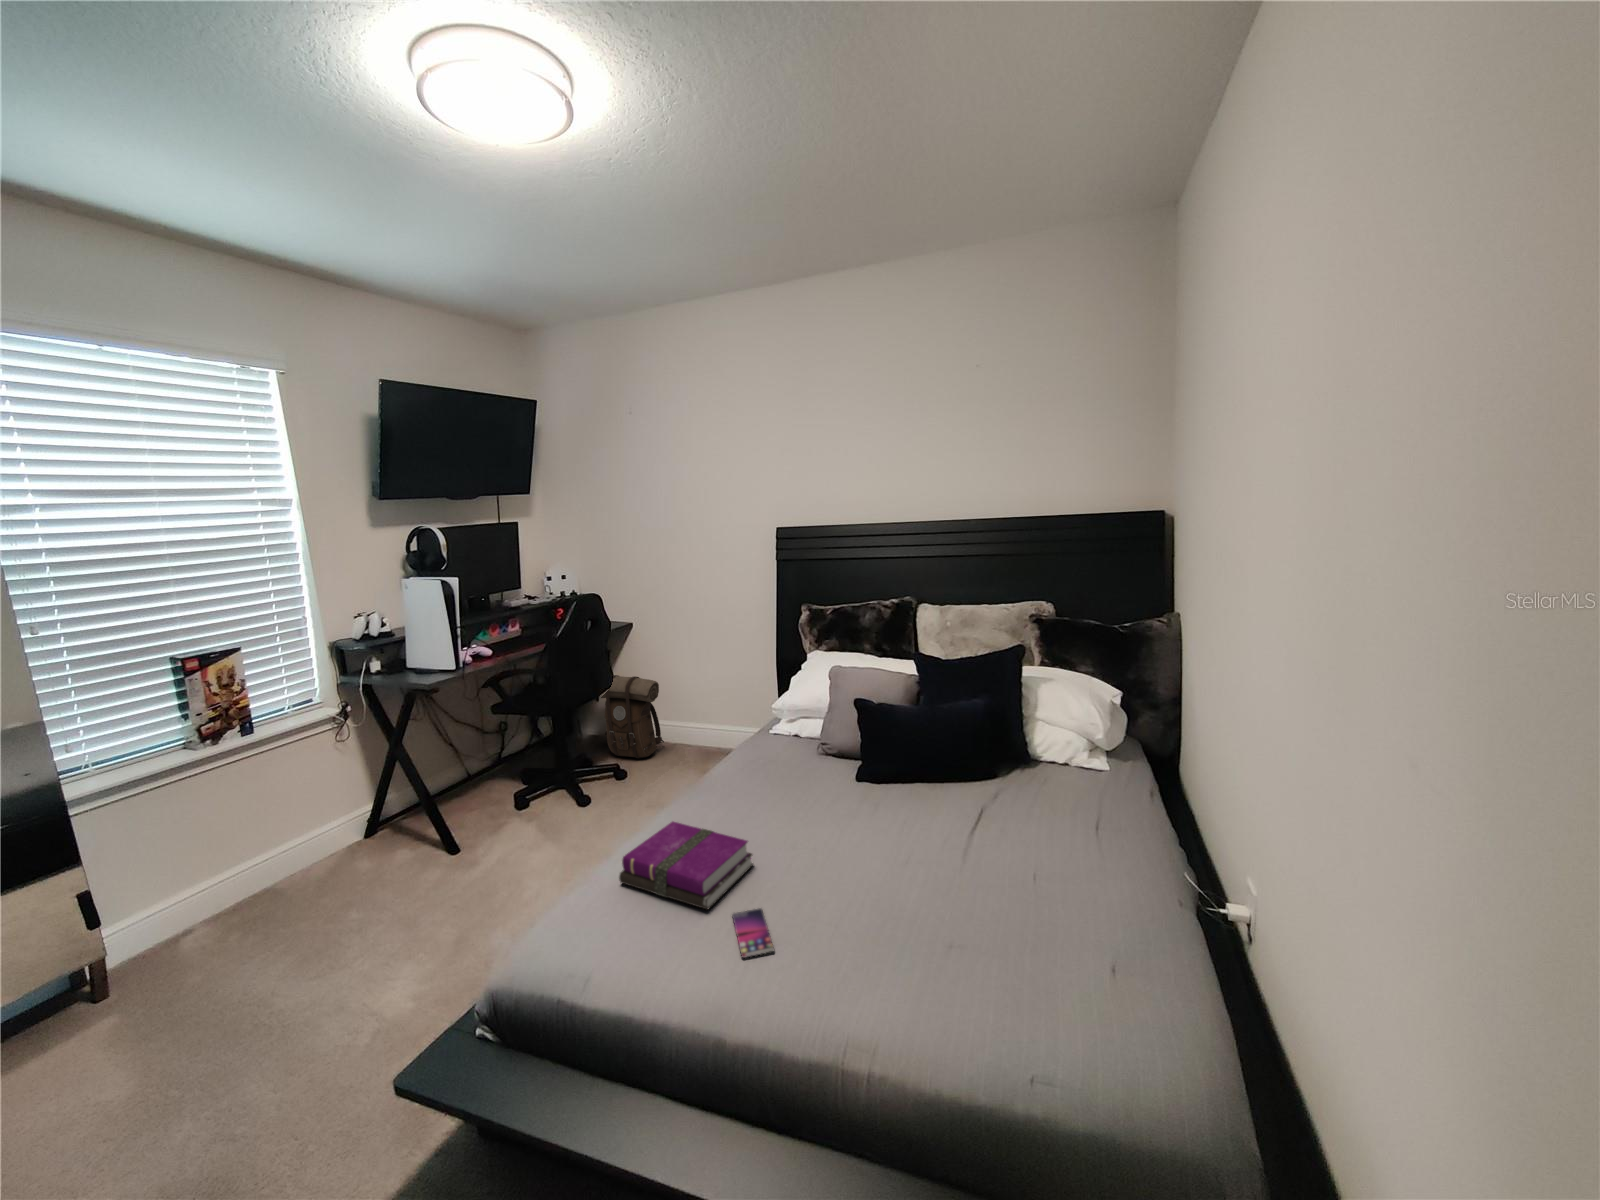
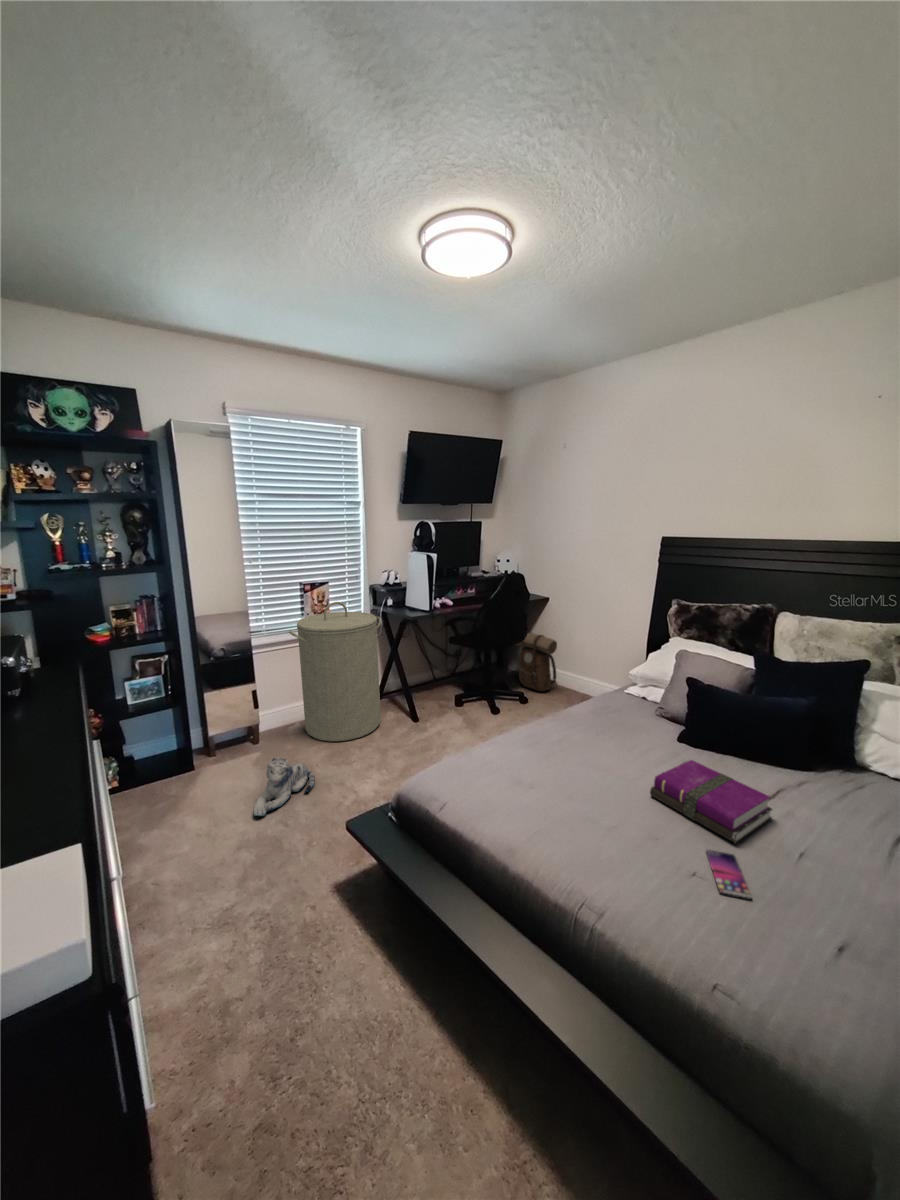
laundry hamper: none [167,680,389,943] -> present [289,602,381,741]
notebook: present [619,822,753,909] -> present [650,760,772,843]
smartphone: present [732,909,774,958] -> present [706,850,752,899]
plush toy: none [158,998,289,1136] -> present [254,758,315,816]

